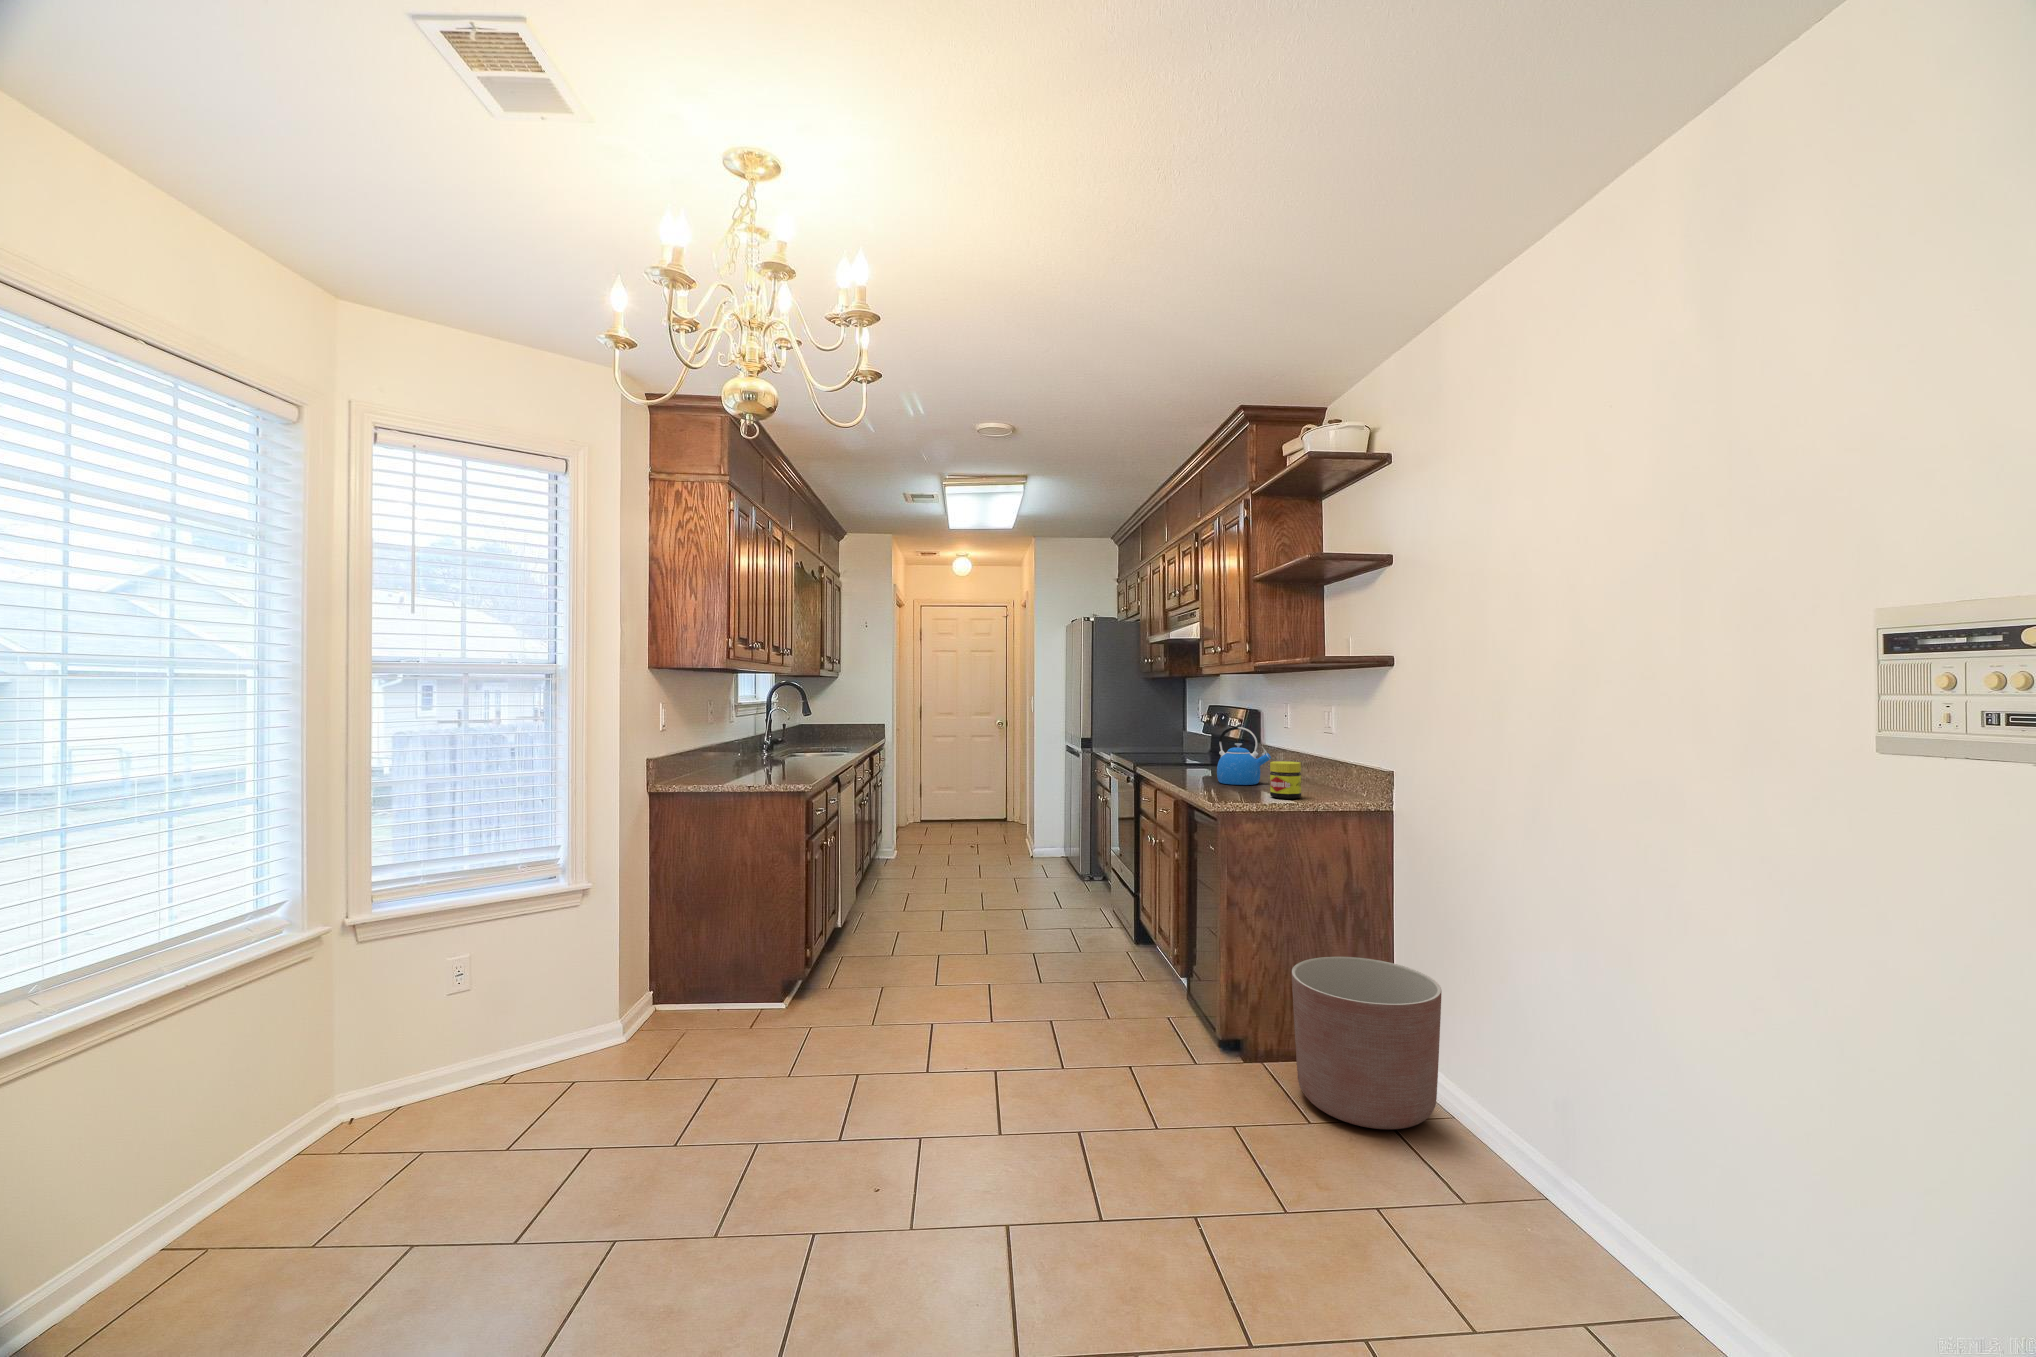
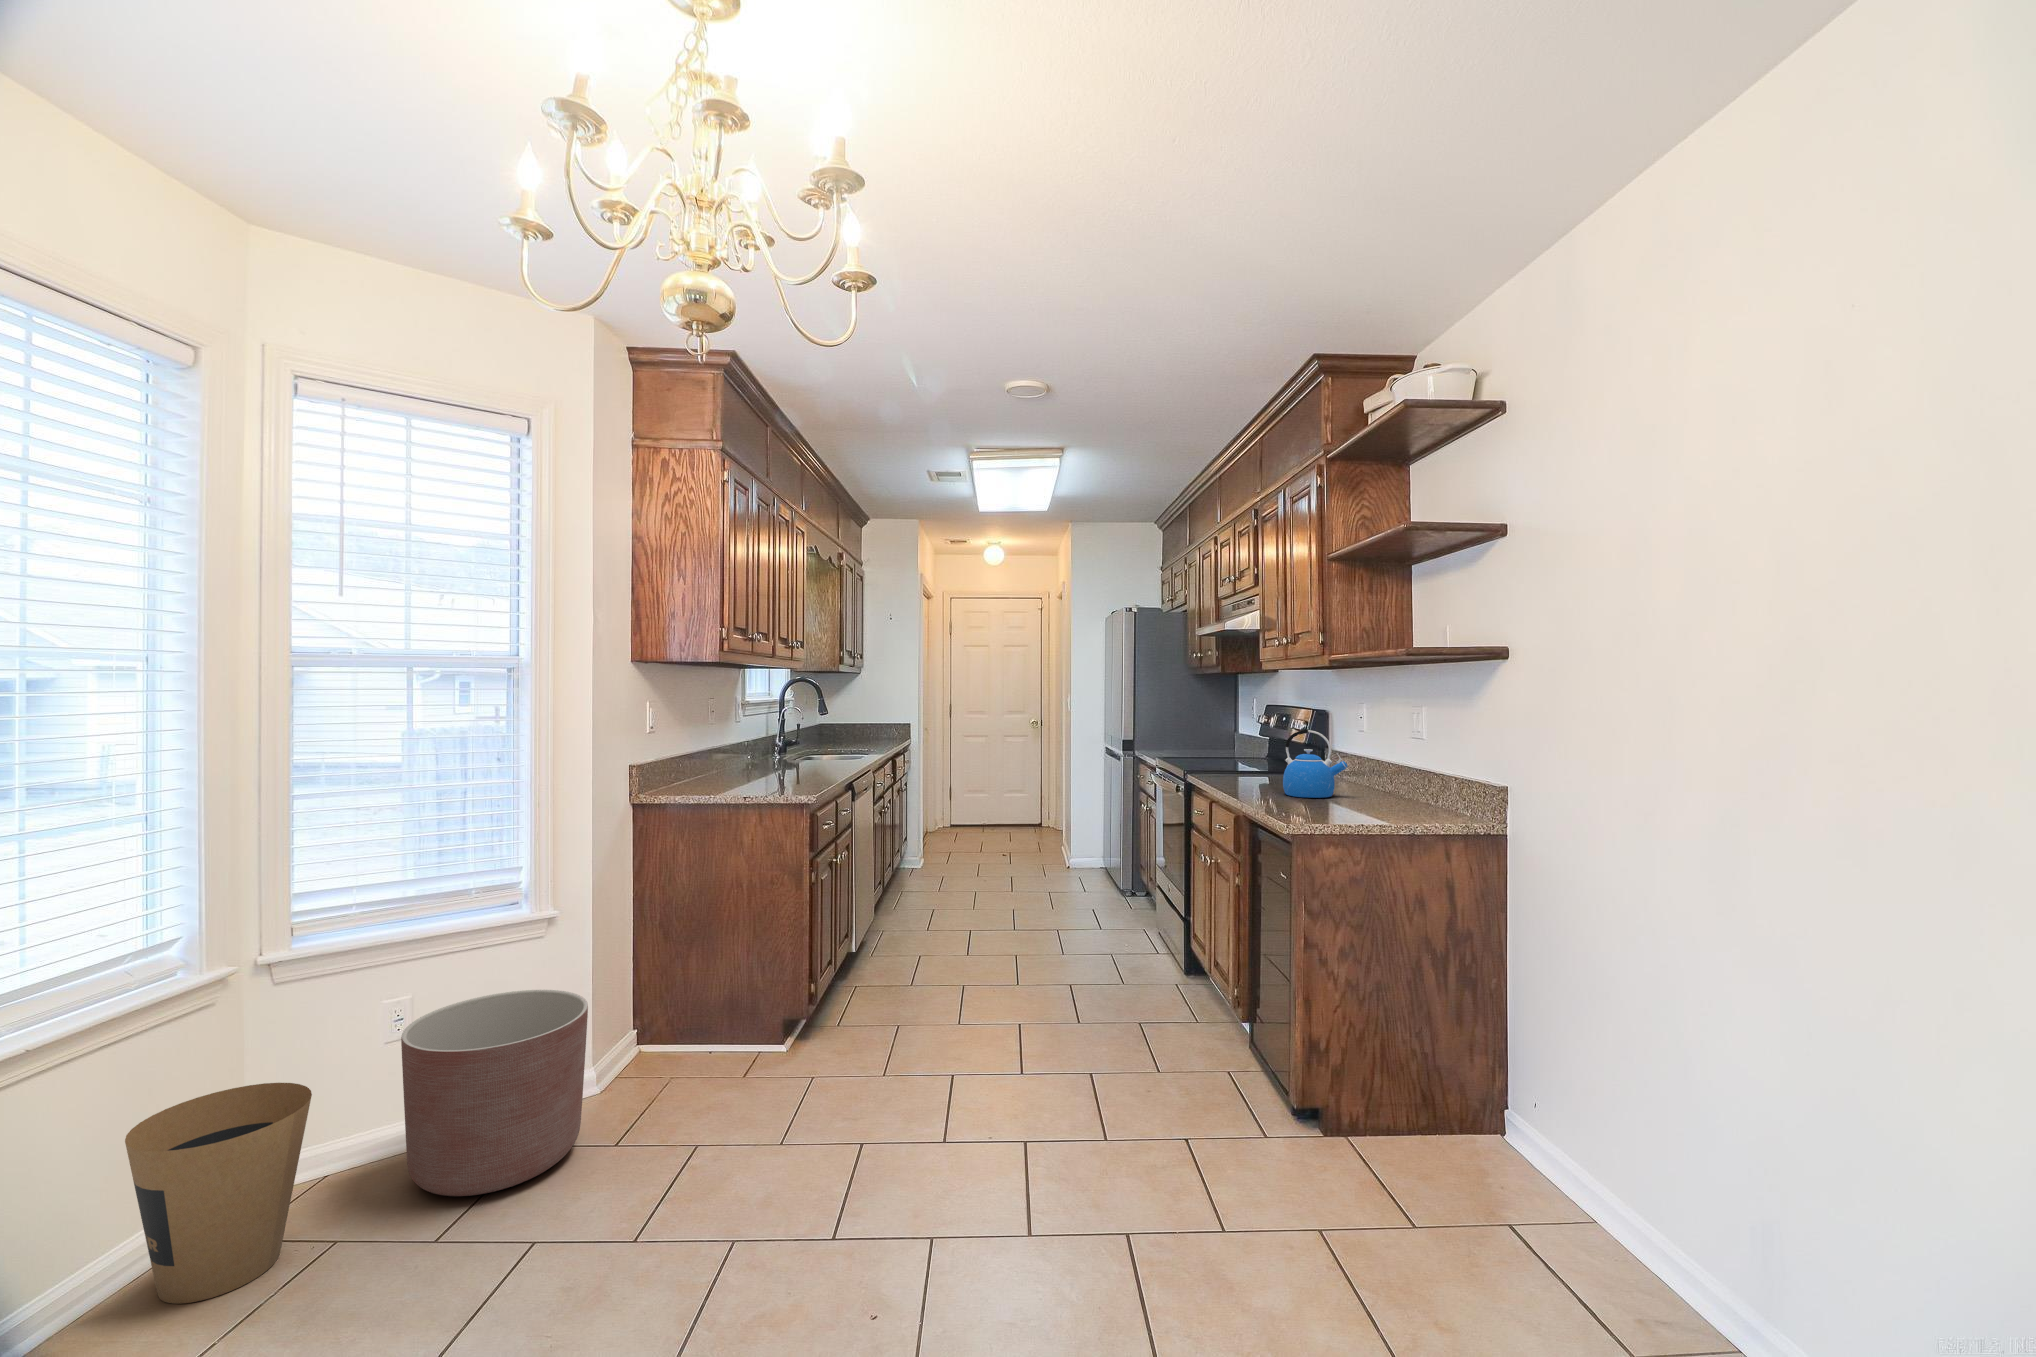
jar: present [1270,761,1301,799] -> none [1350,771,1388,816]
planter: present [1292,957,1442,1129] -> present [401,990,588,1196]
trash can: none [245,1029,395,1208] -> present [125,1083,312,1304]

